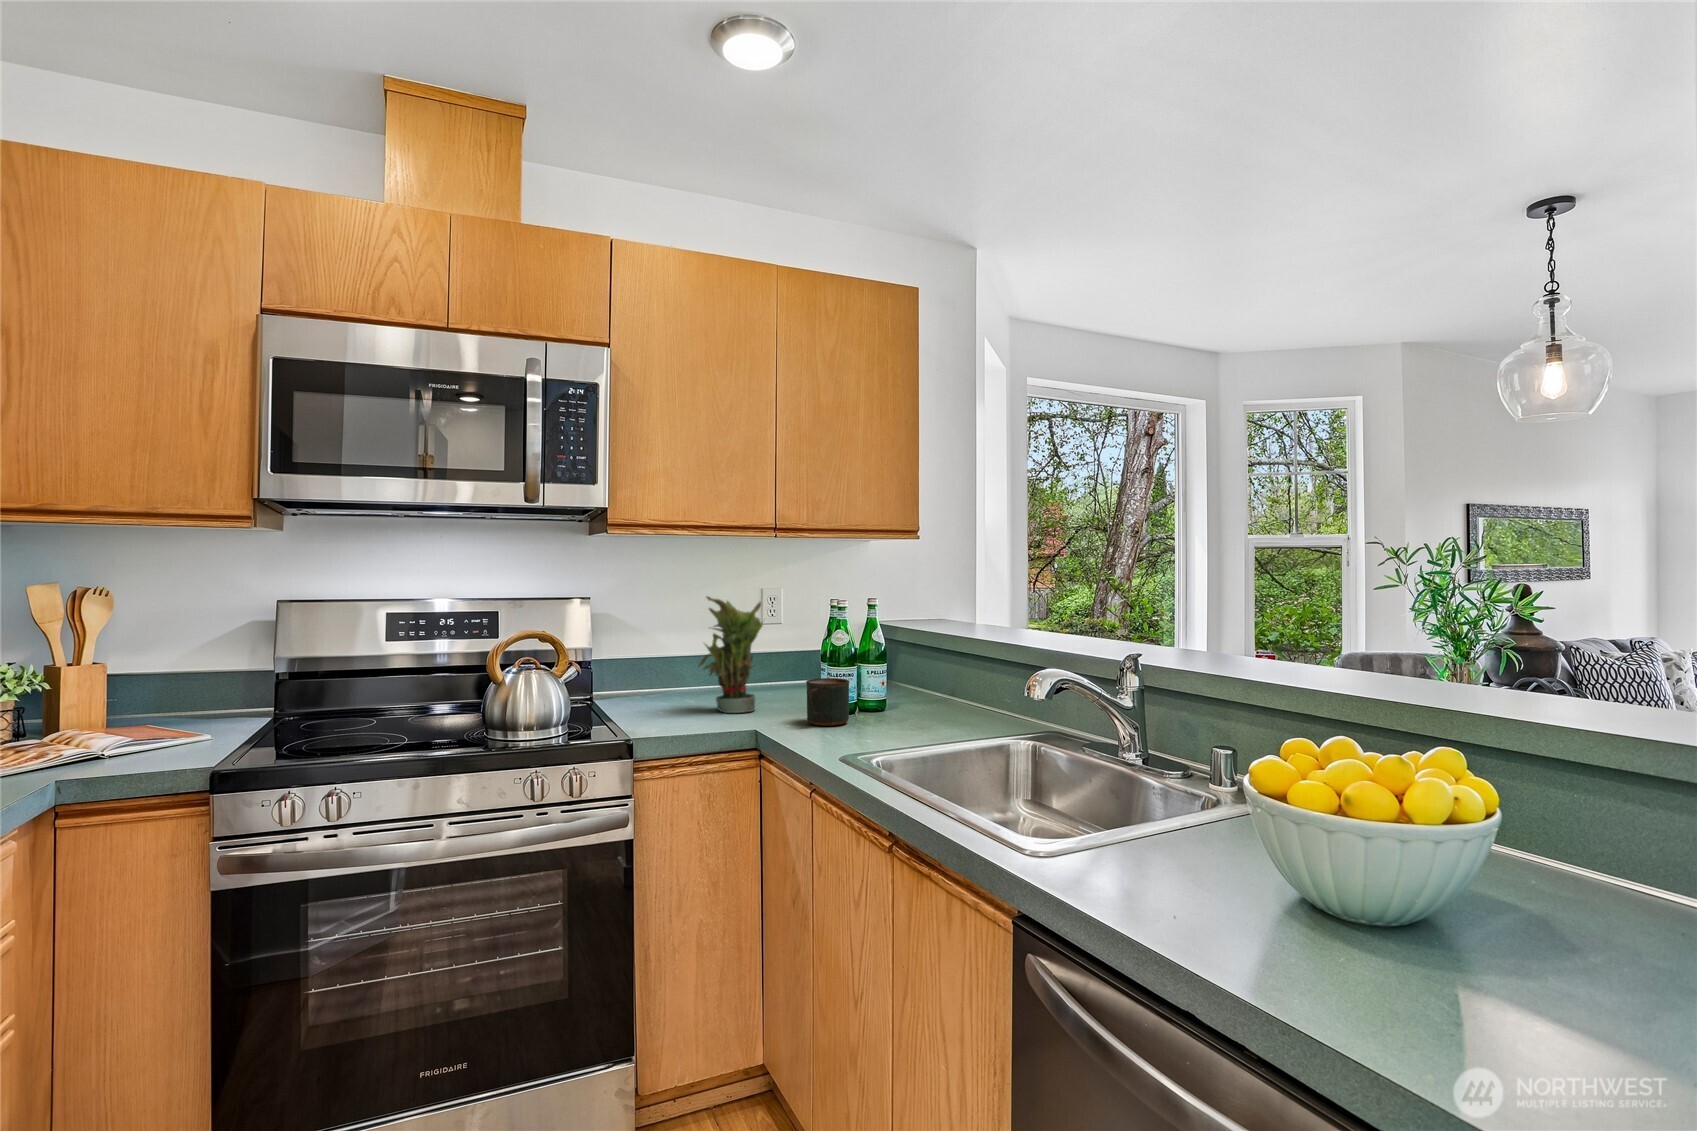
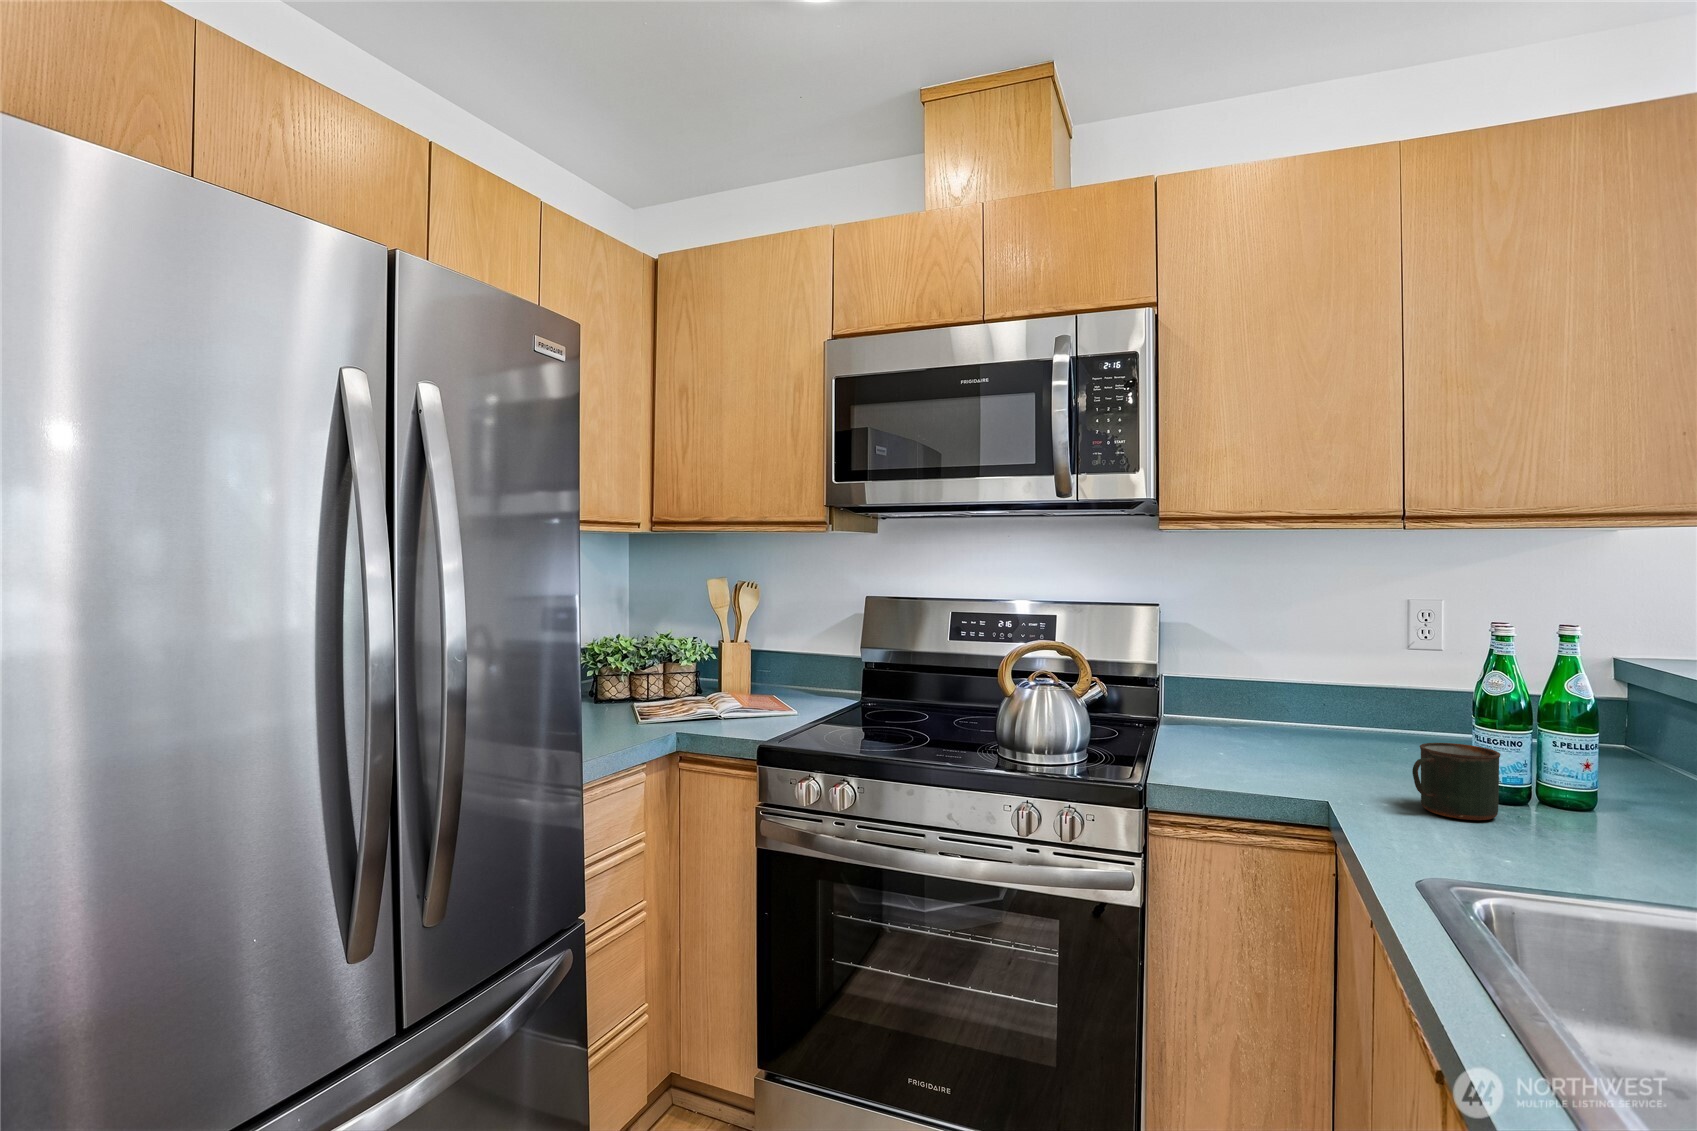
potted plant: present [699,596,763,713] -> none [1275,610,1369,774]

